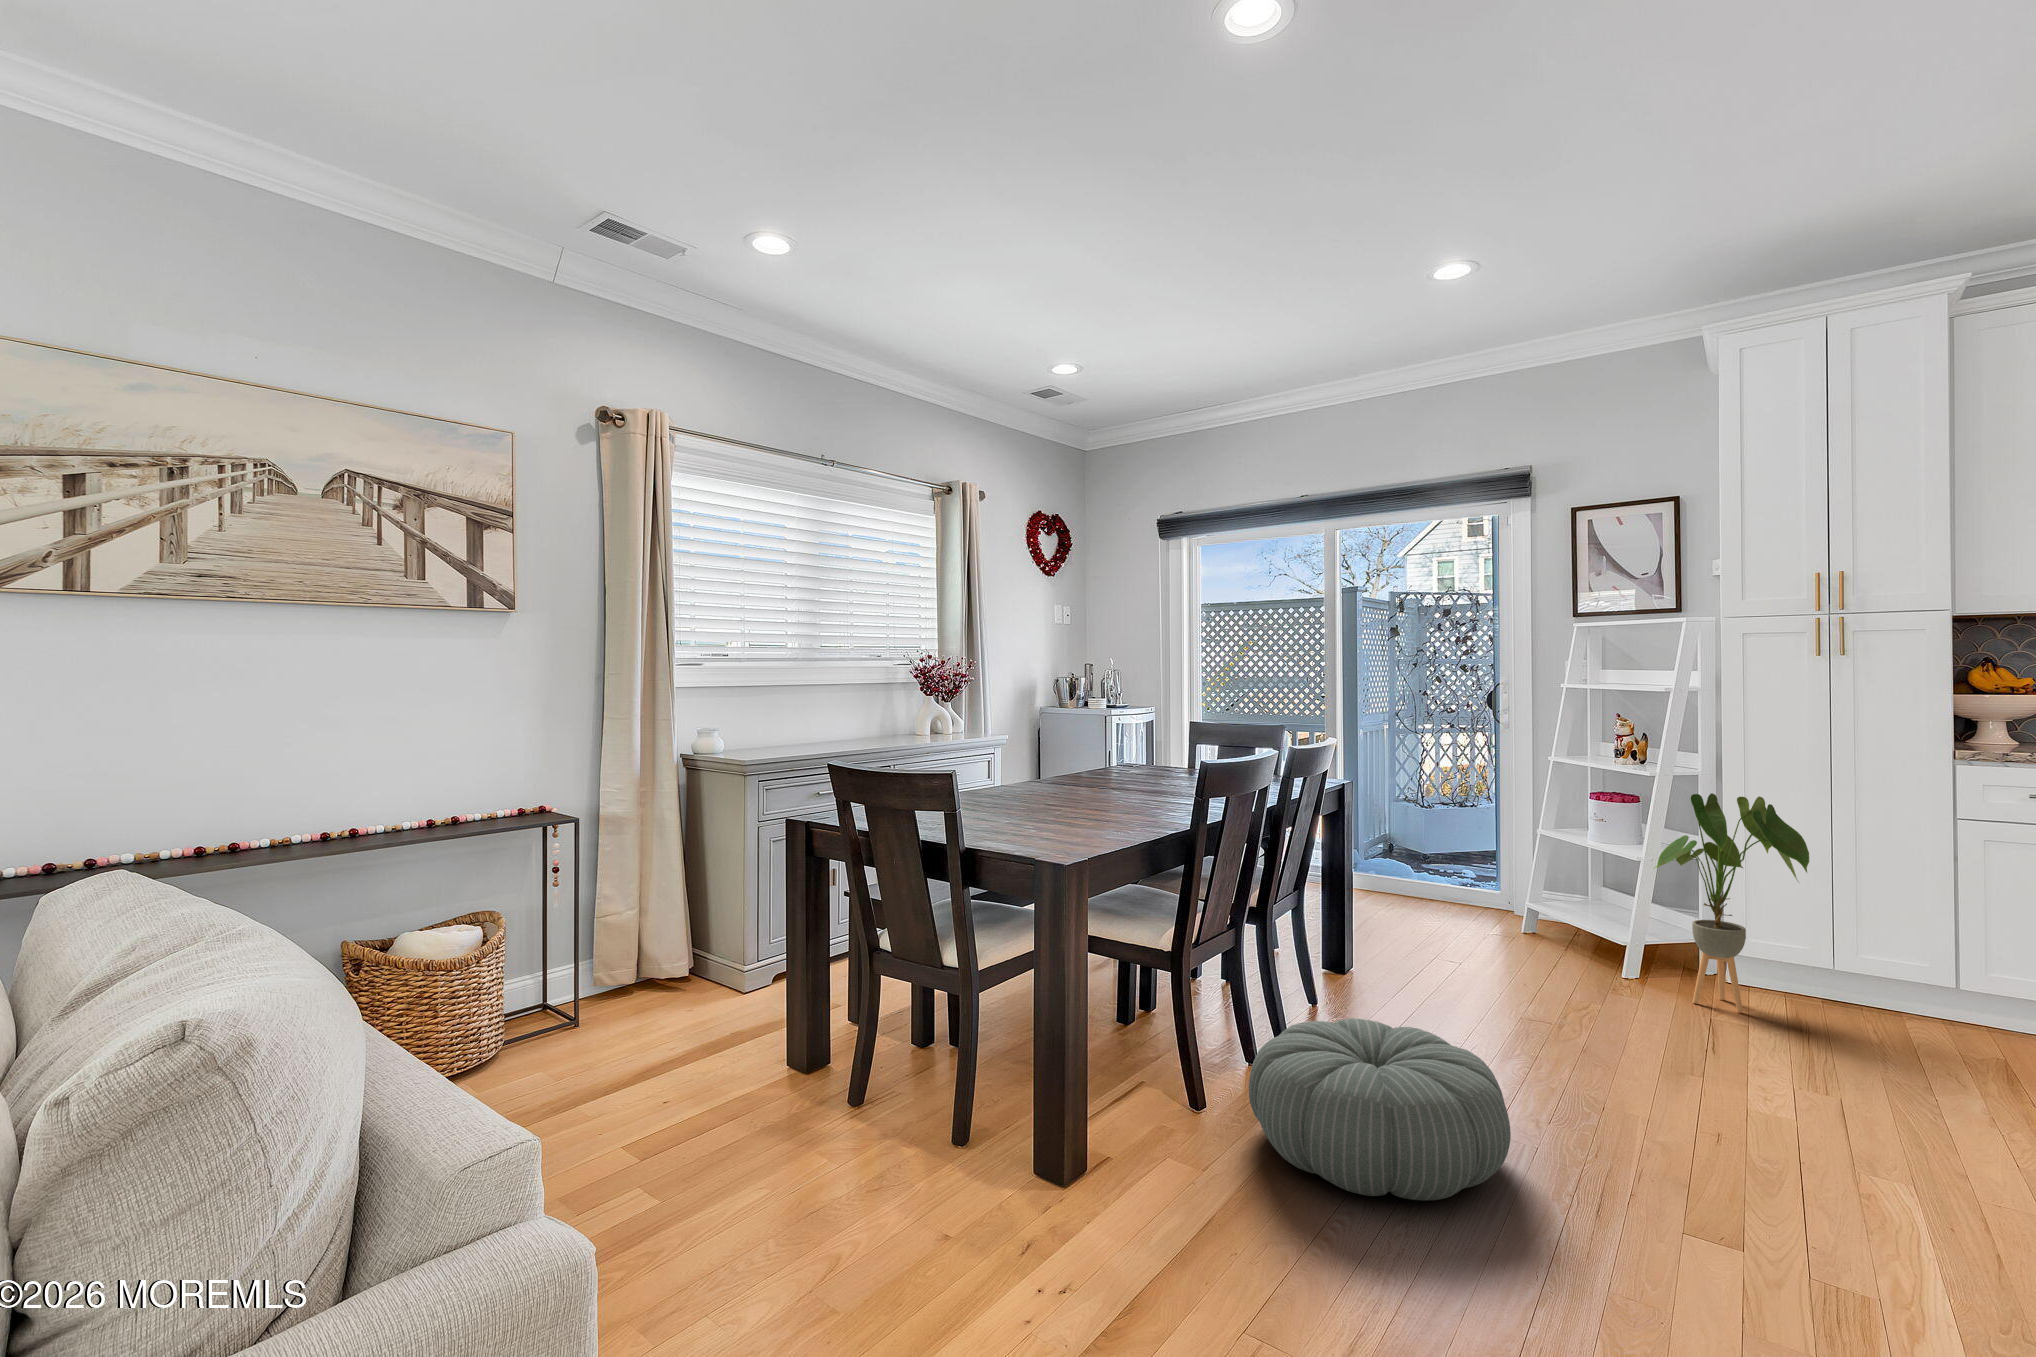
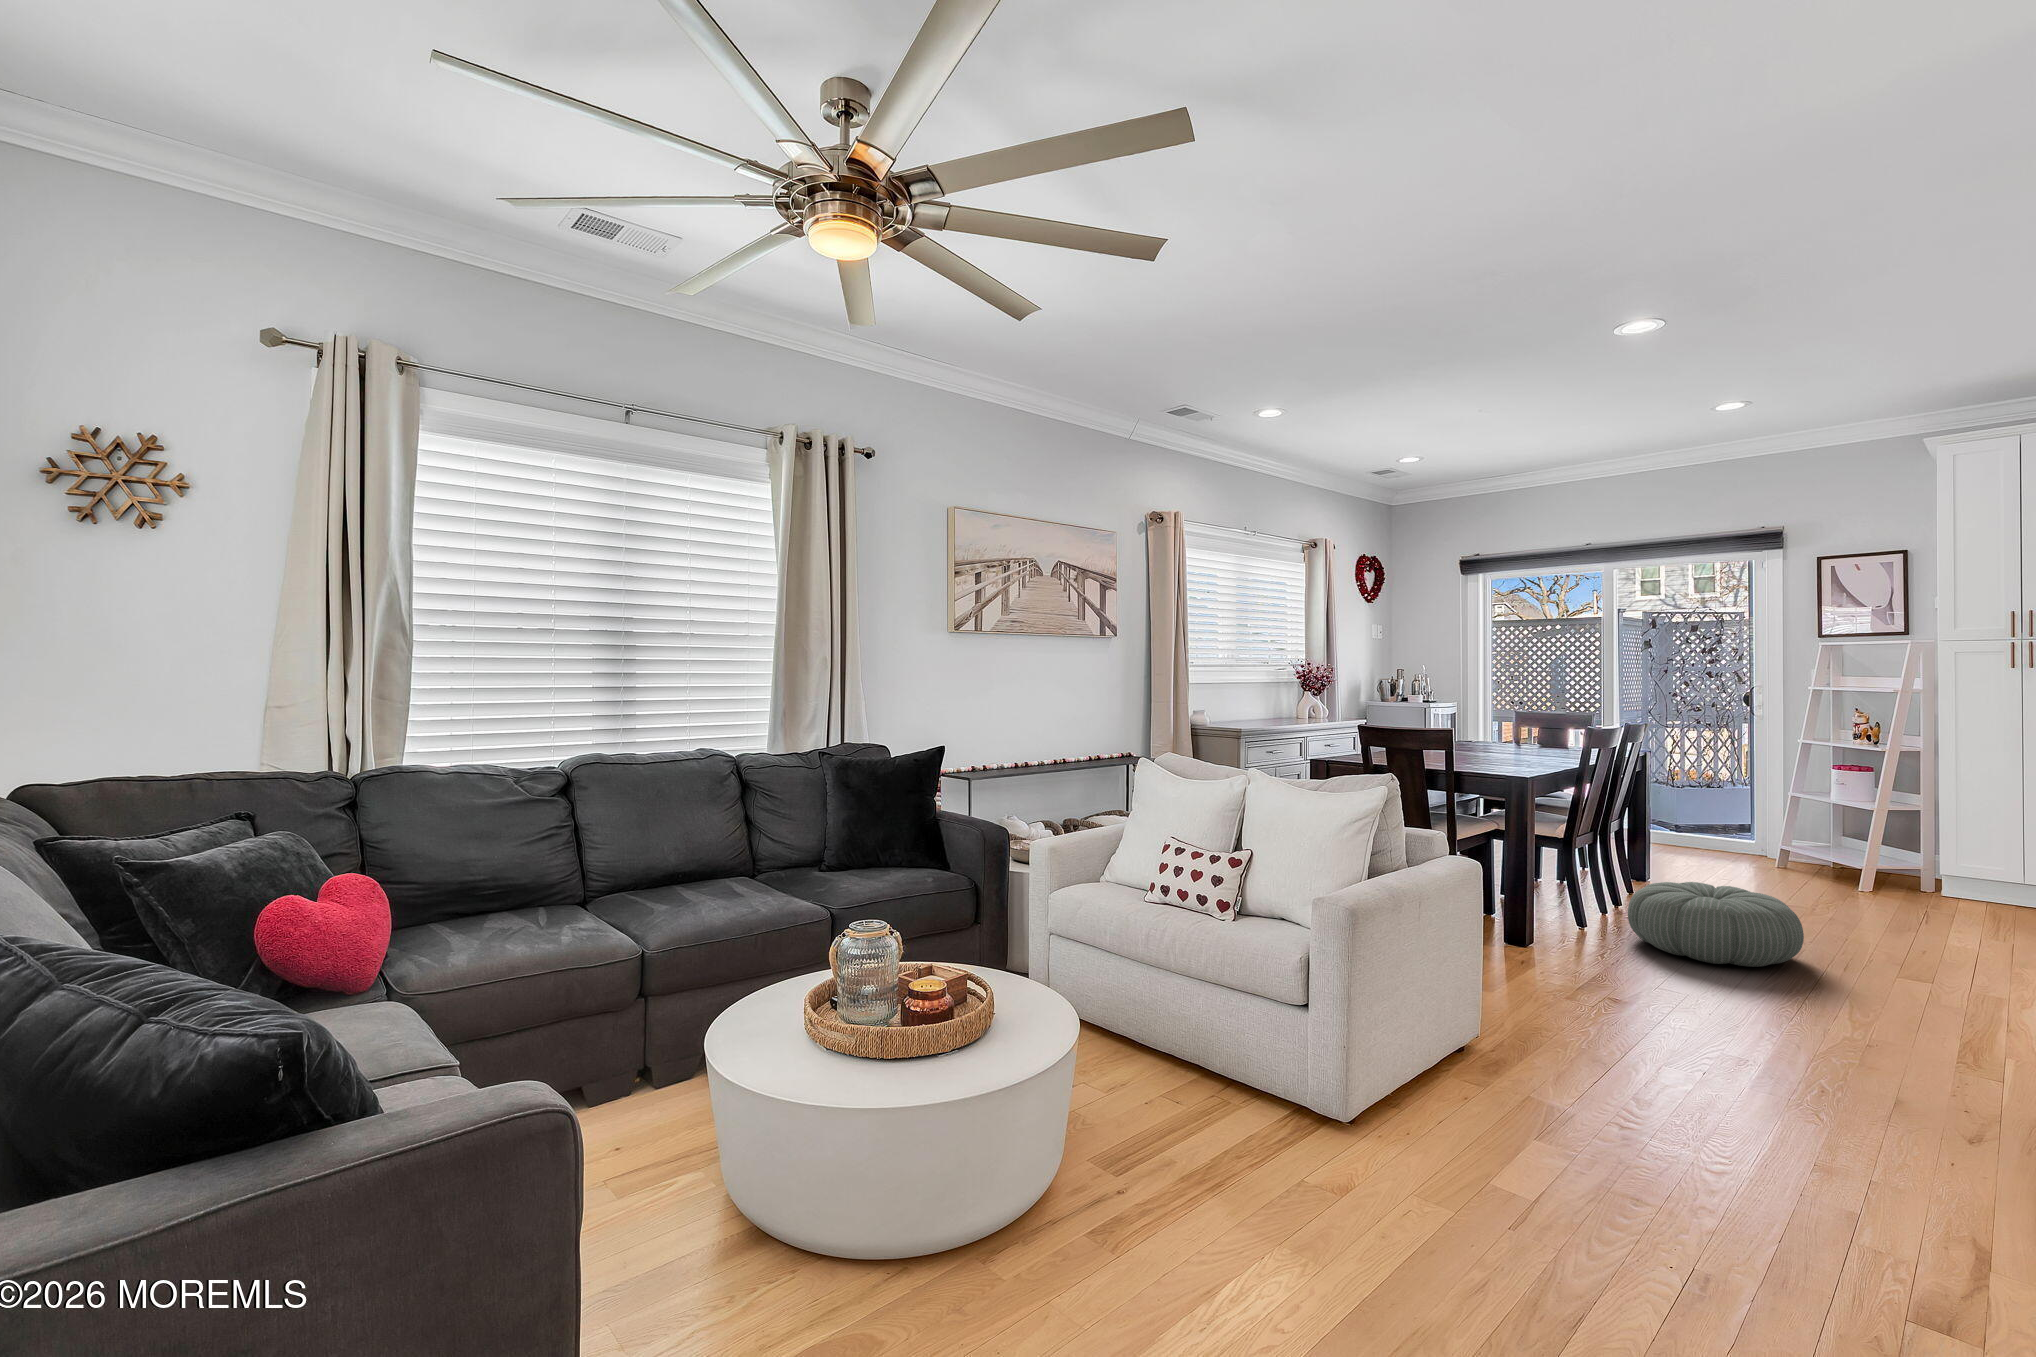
house plant: present [1655,793,1809,1012] -> none [1885,761,2006,908]

